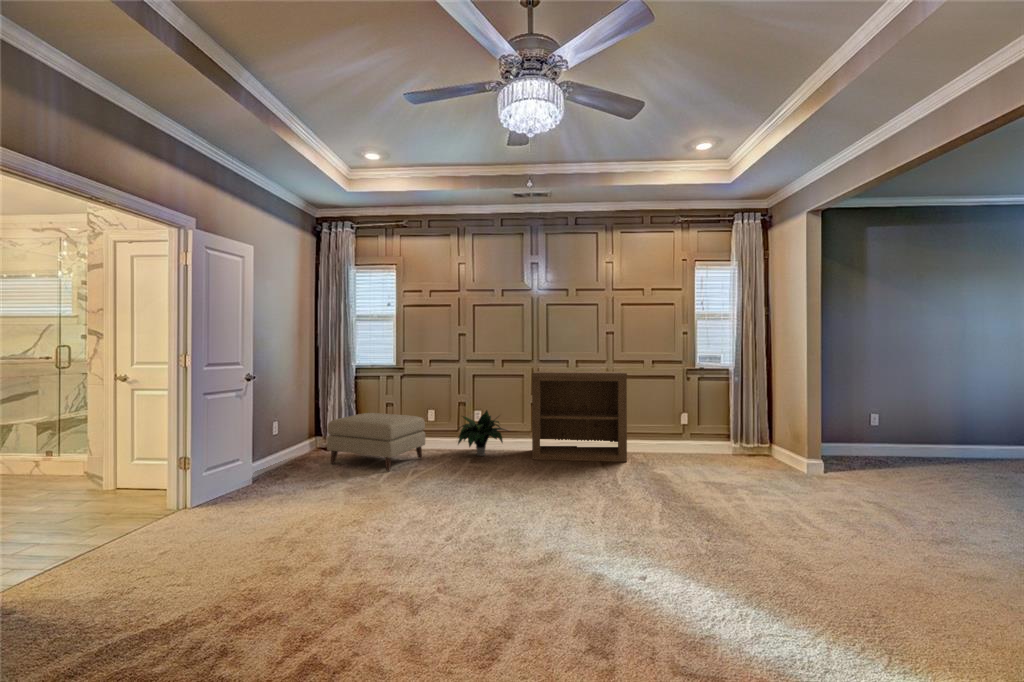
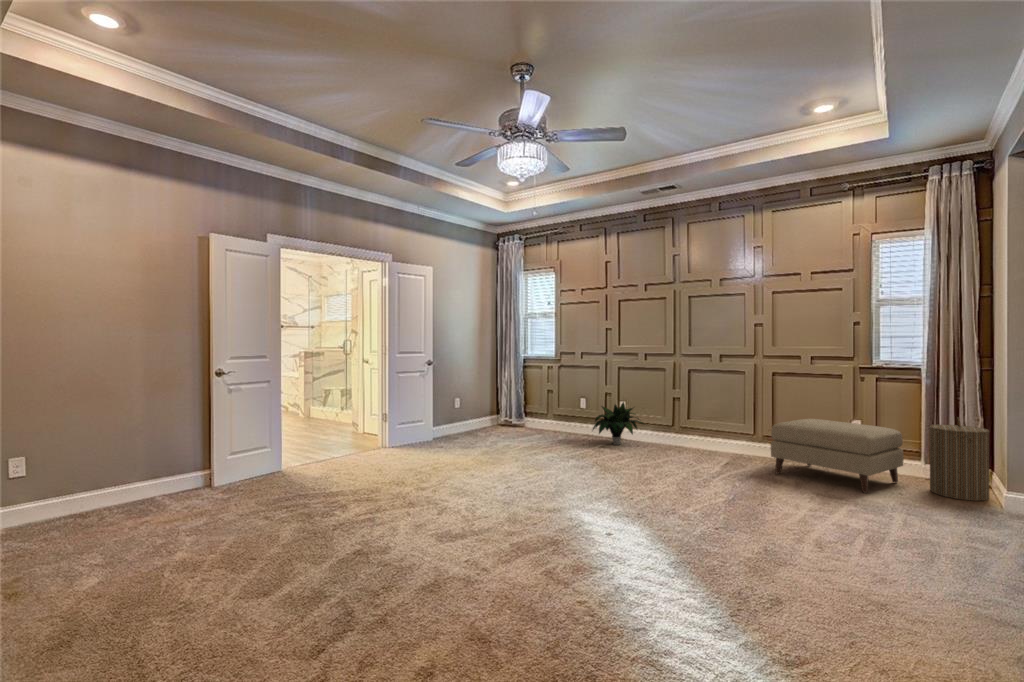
bookshelf: present [532,371,627,462] -> none [657,366,770,467]
laundry hamper: none [750,406,791,469] -> present [929,418,989,501]
ottoman: present [327,413,425,472] -> present [771,419,904,493]

